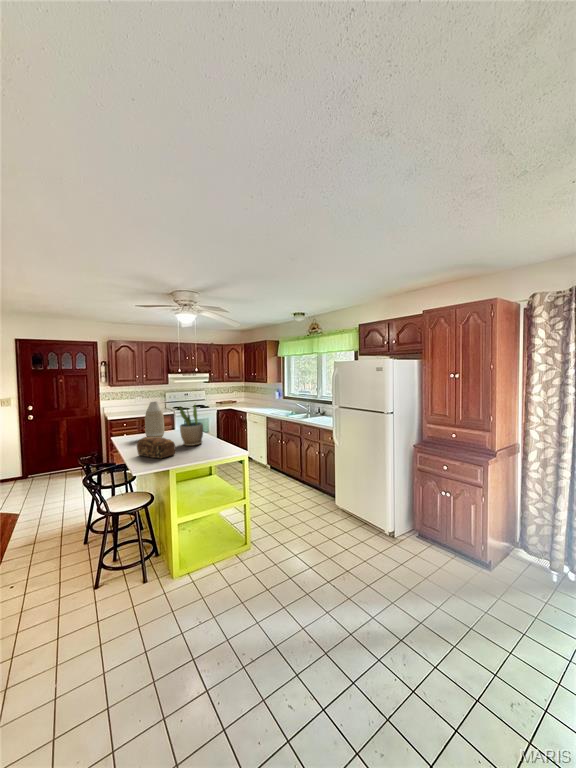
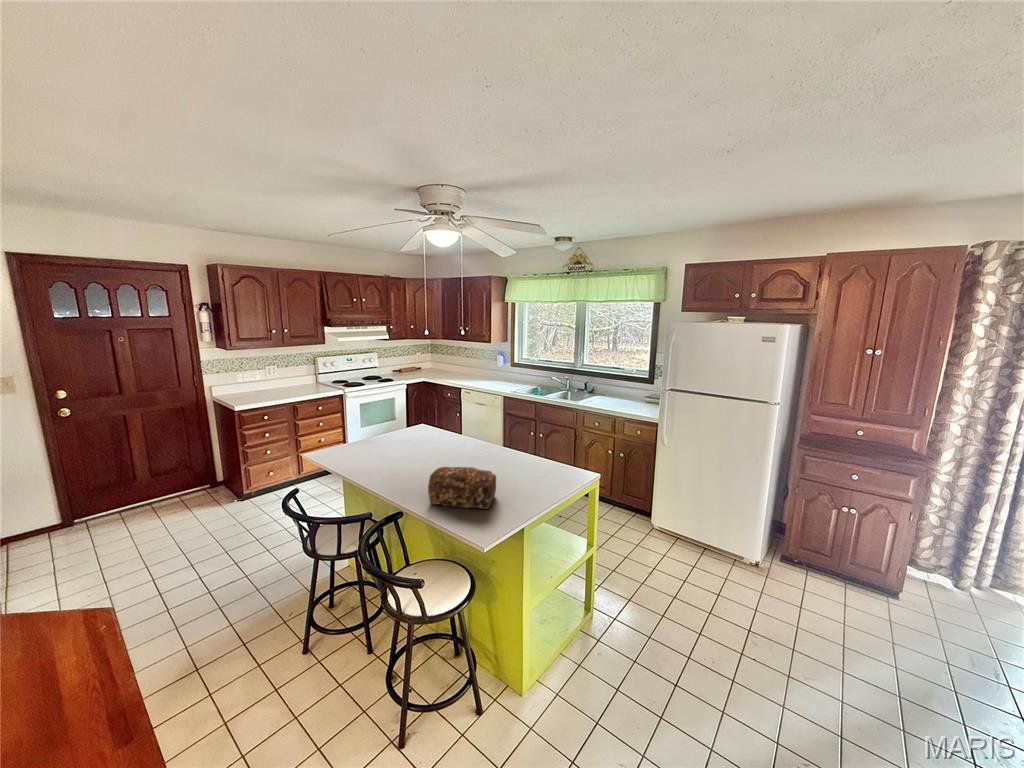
vase: present [145,401,164,437] -> none [376,390,409,457]
potted plant: present [180,405,203,446] -> none [464,397,503,470]

